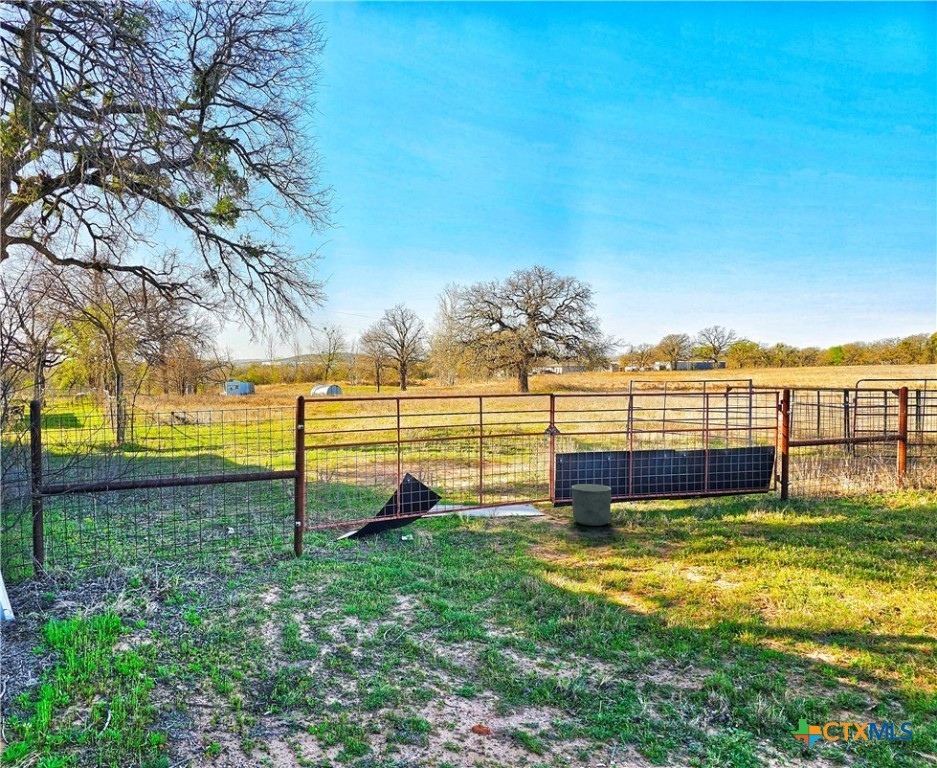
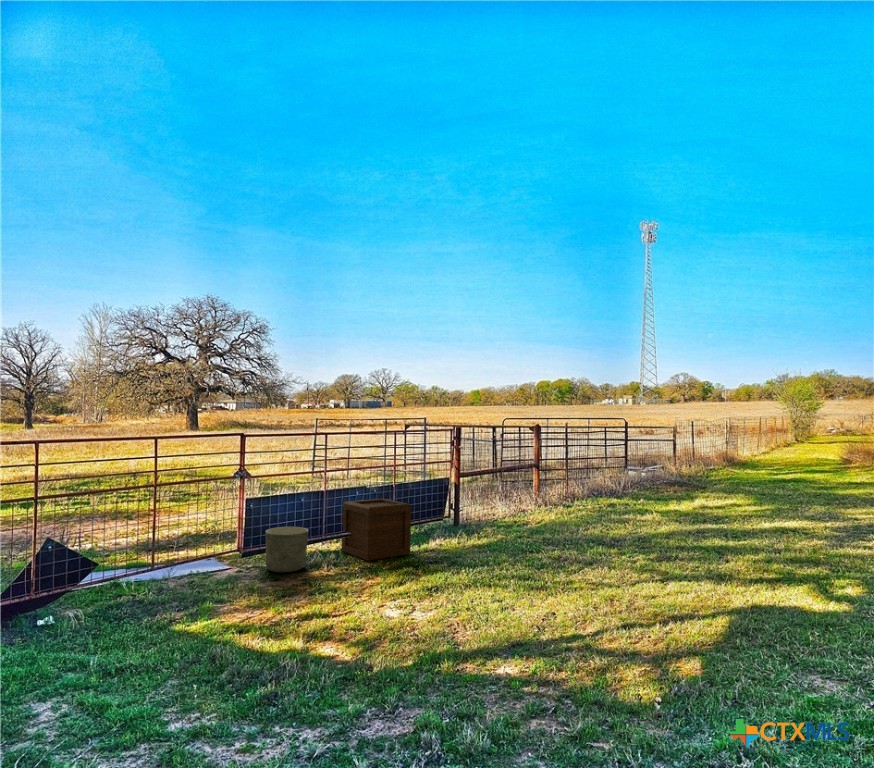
wooden crate: none [647,464,722,525] -> present [341,499,411,561]

